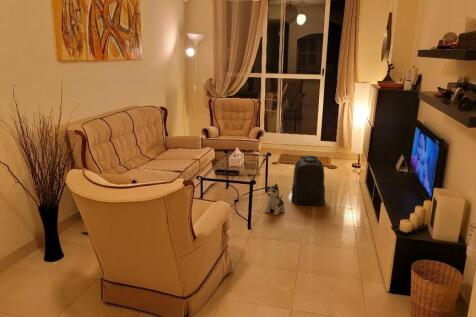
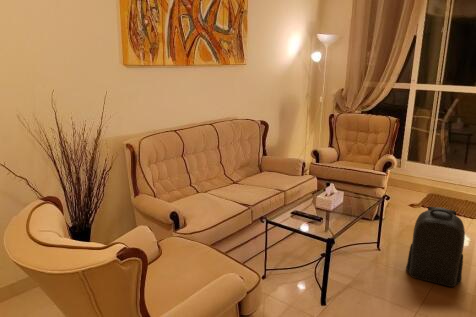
plush toy: present [265,184,285,215] -> none [356,242,388,289]

